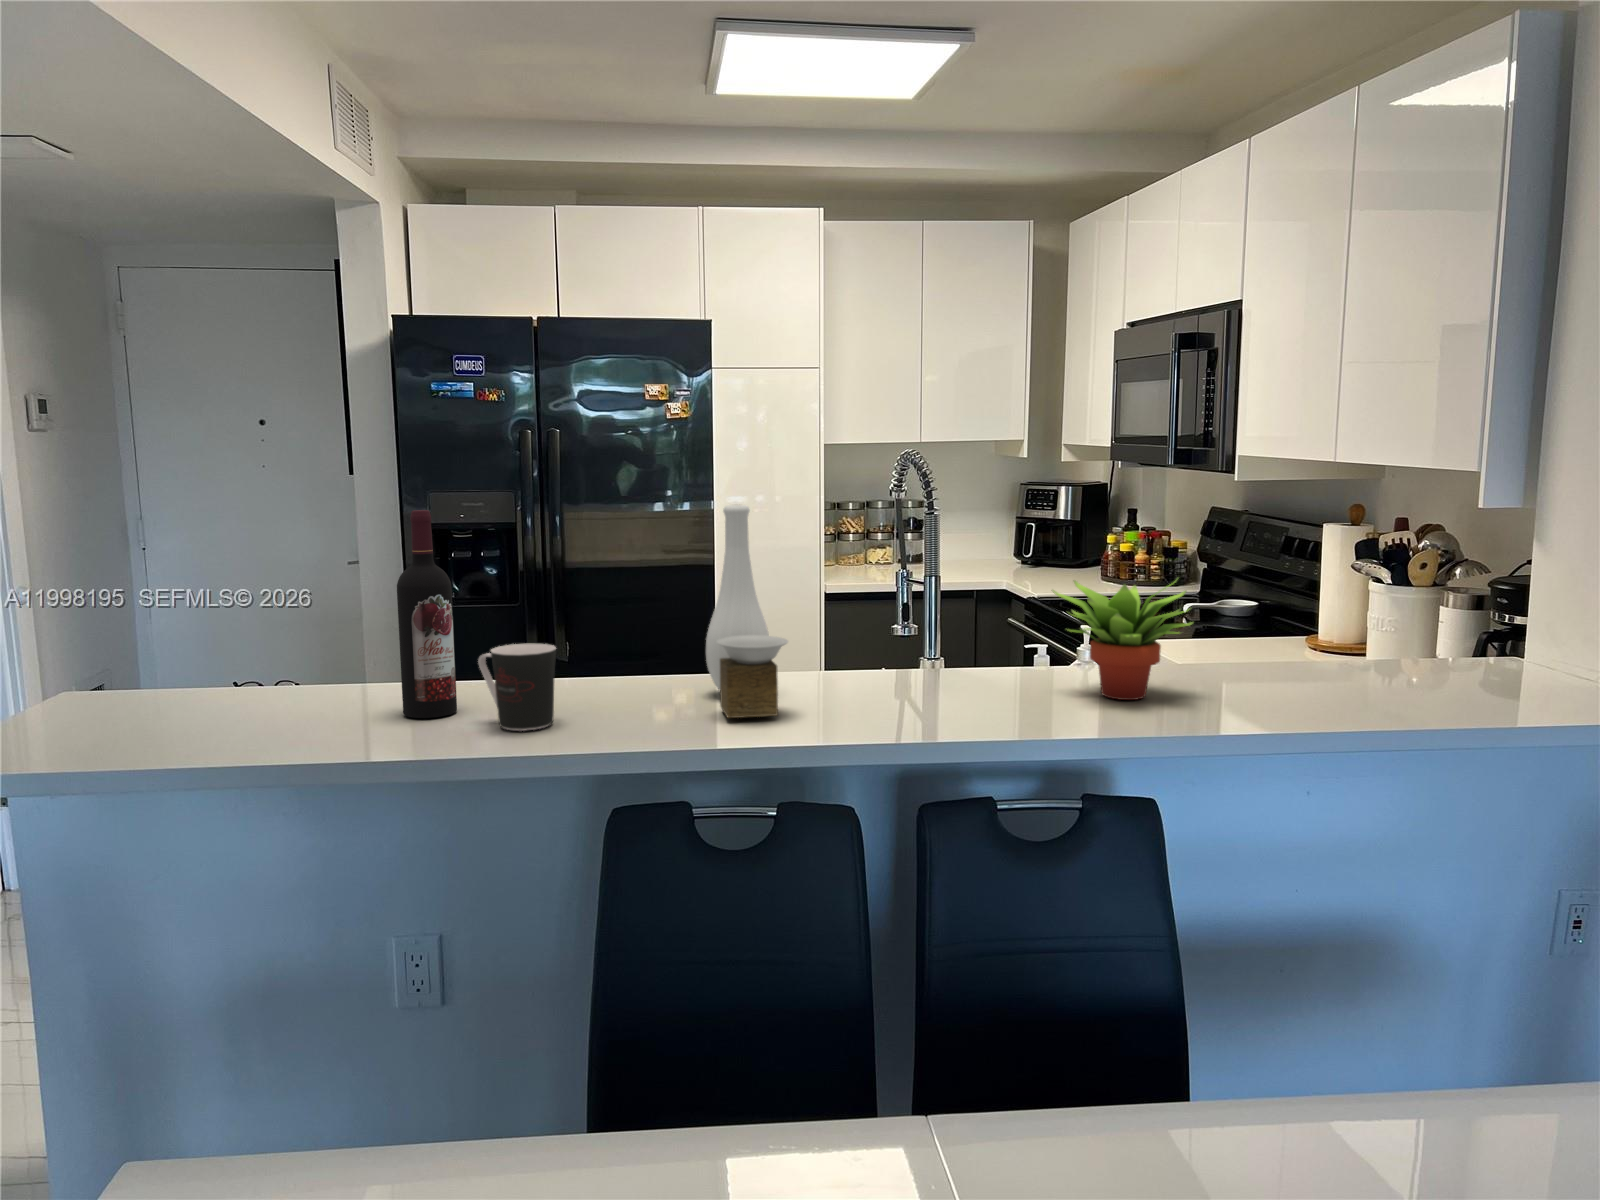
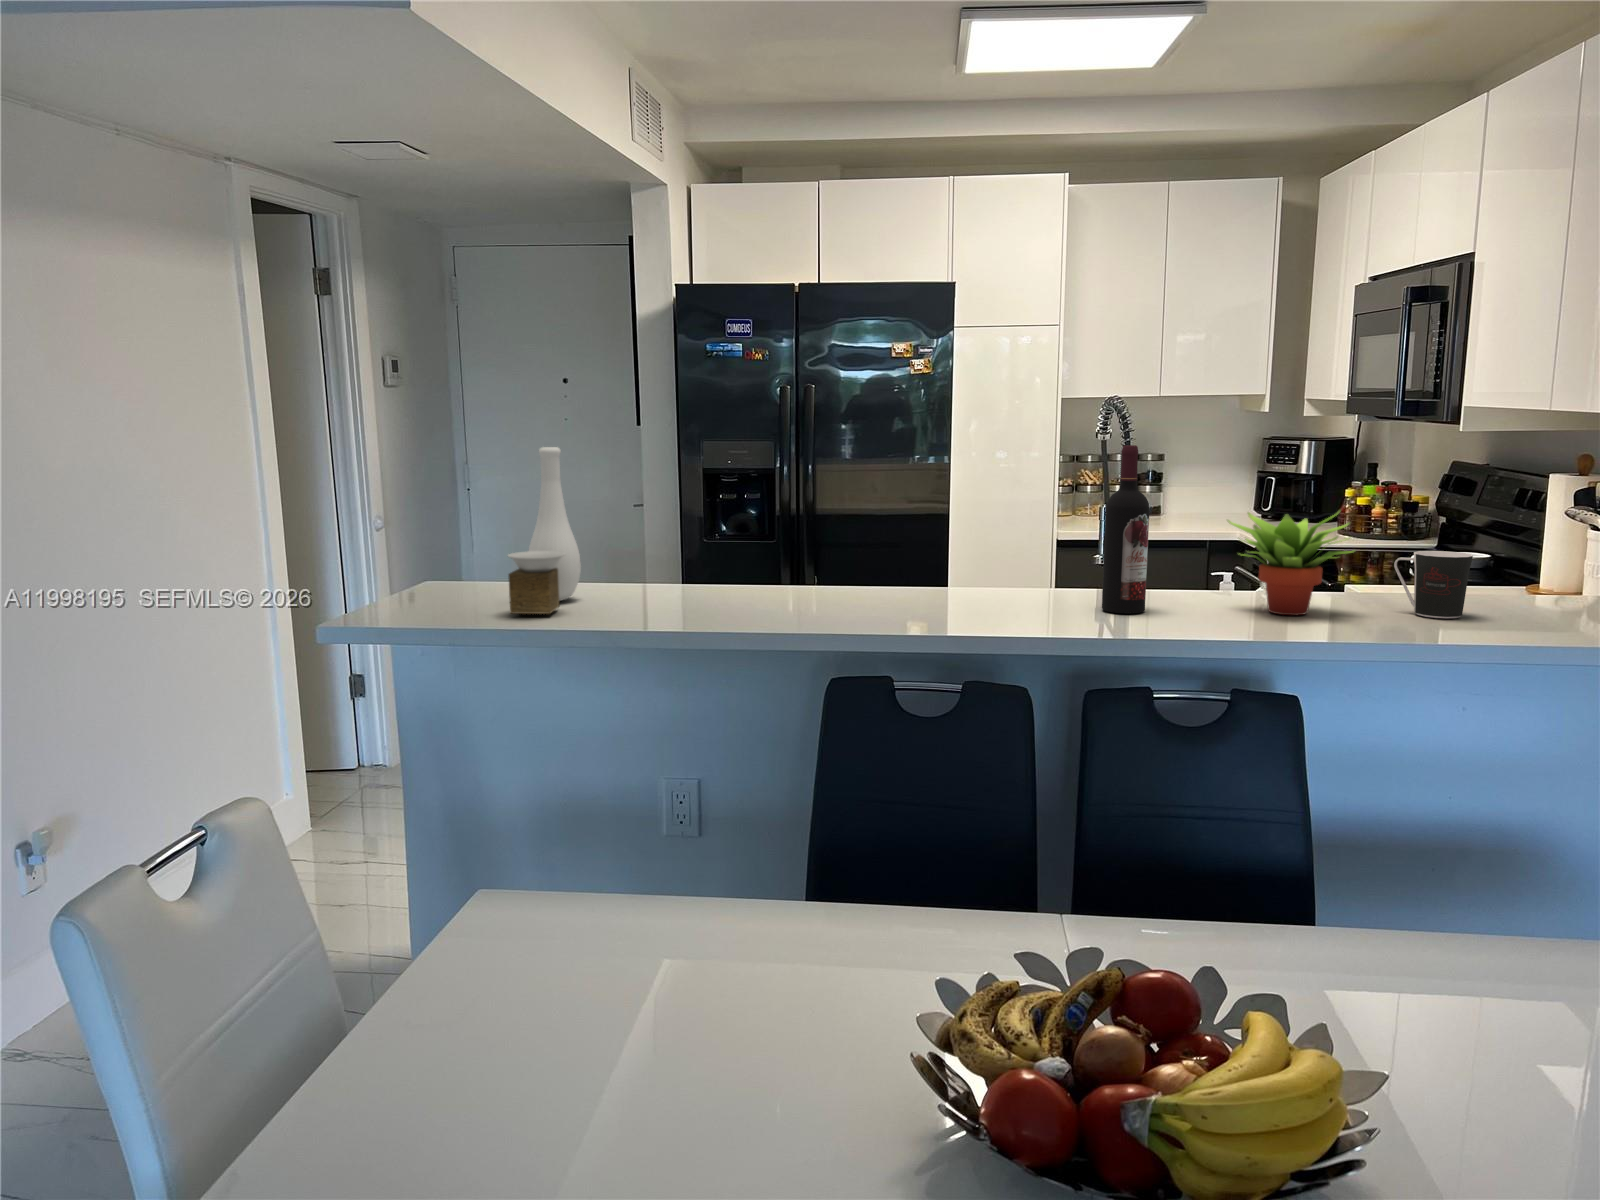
vase: present [706,505,788,718] -> present [508,447,581,614]
wine bottle: present [397,510,457,718] -> present [1102,445,1149,613]
coffee cup: present [478,643,556,731] -> present [1394,551,1473,618]

